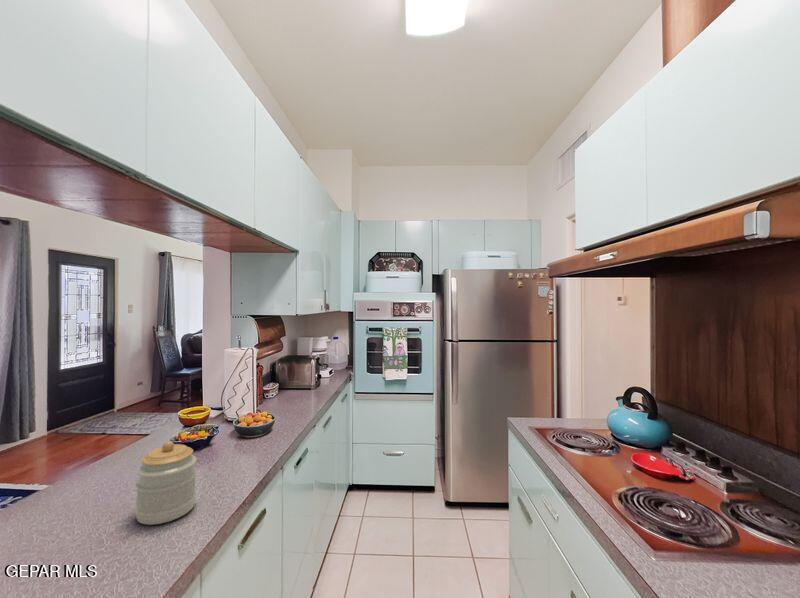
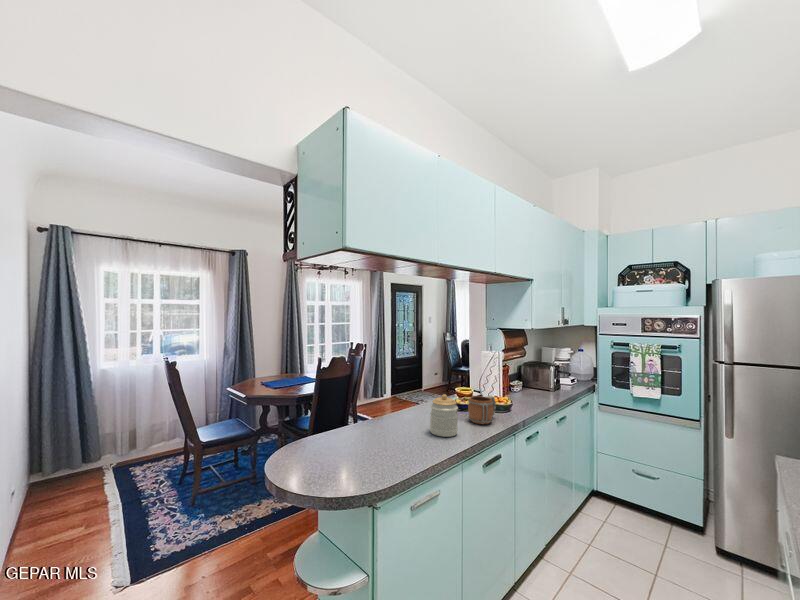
mug: none [211,417,254,469] -> present [468,396,496,424]

